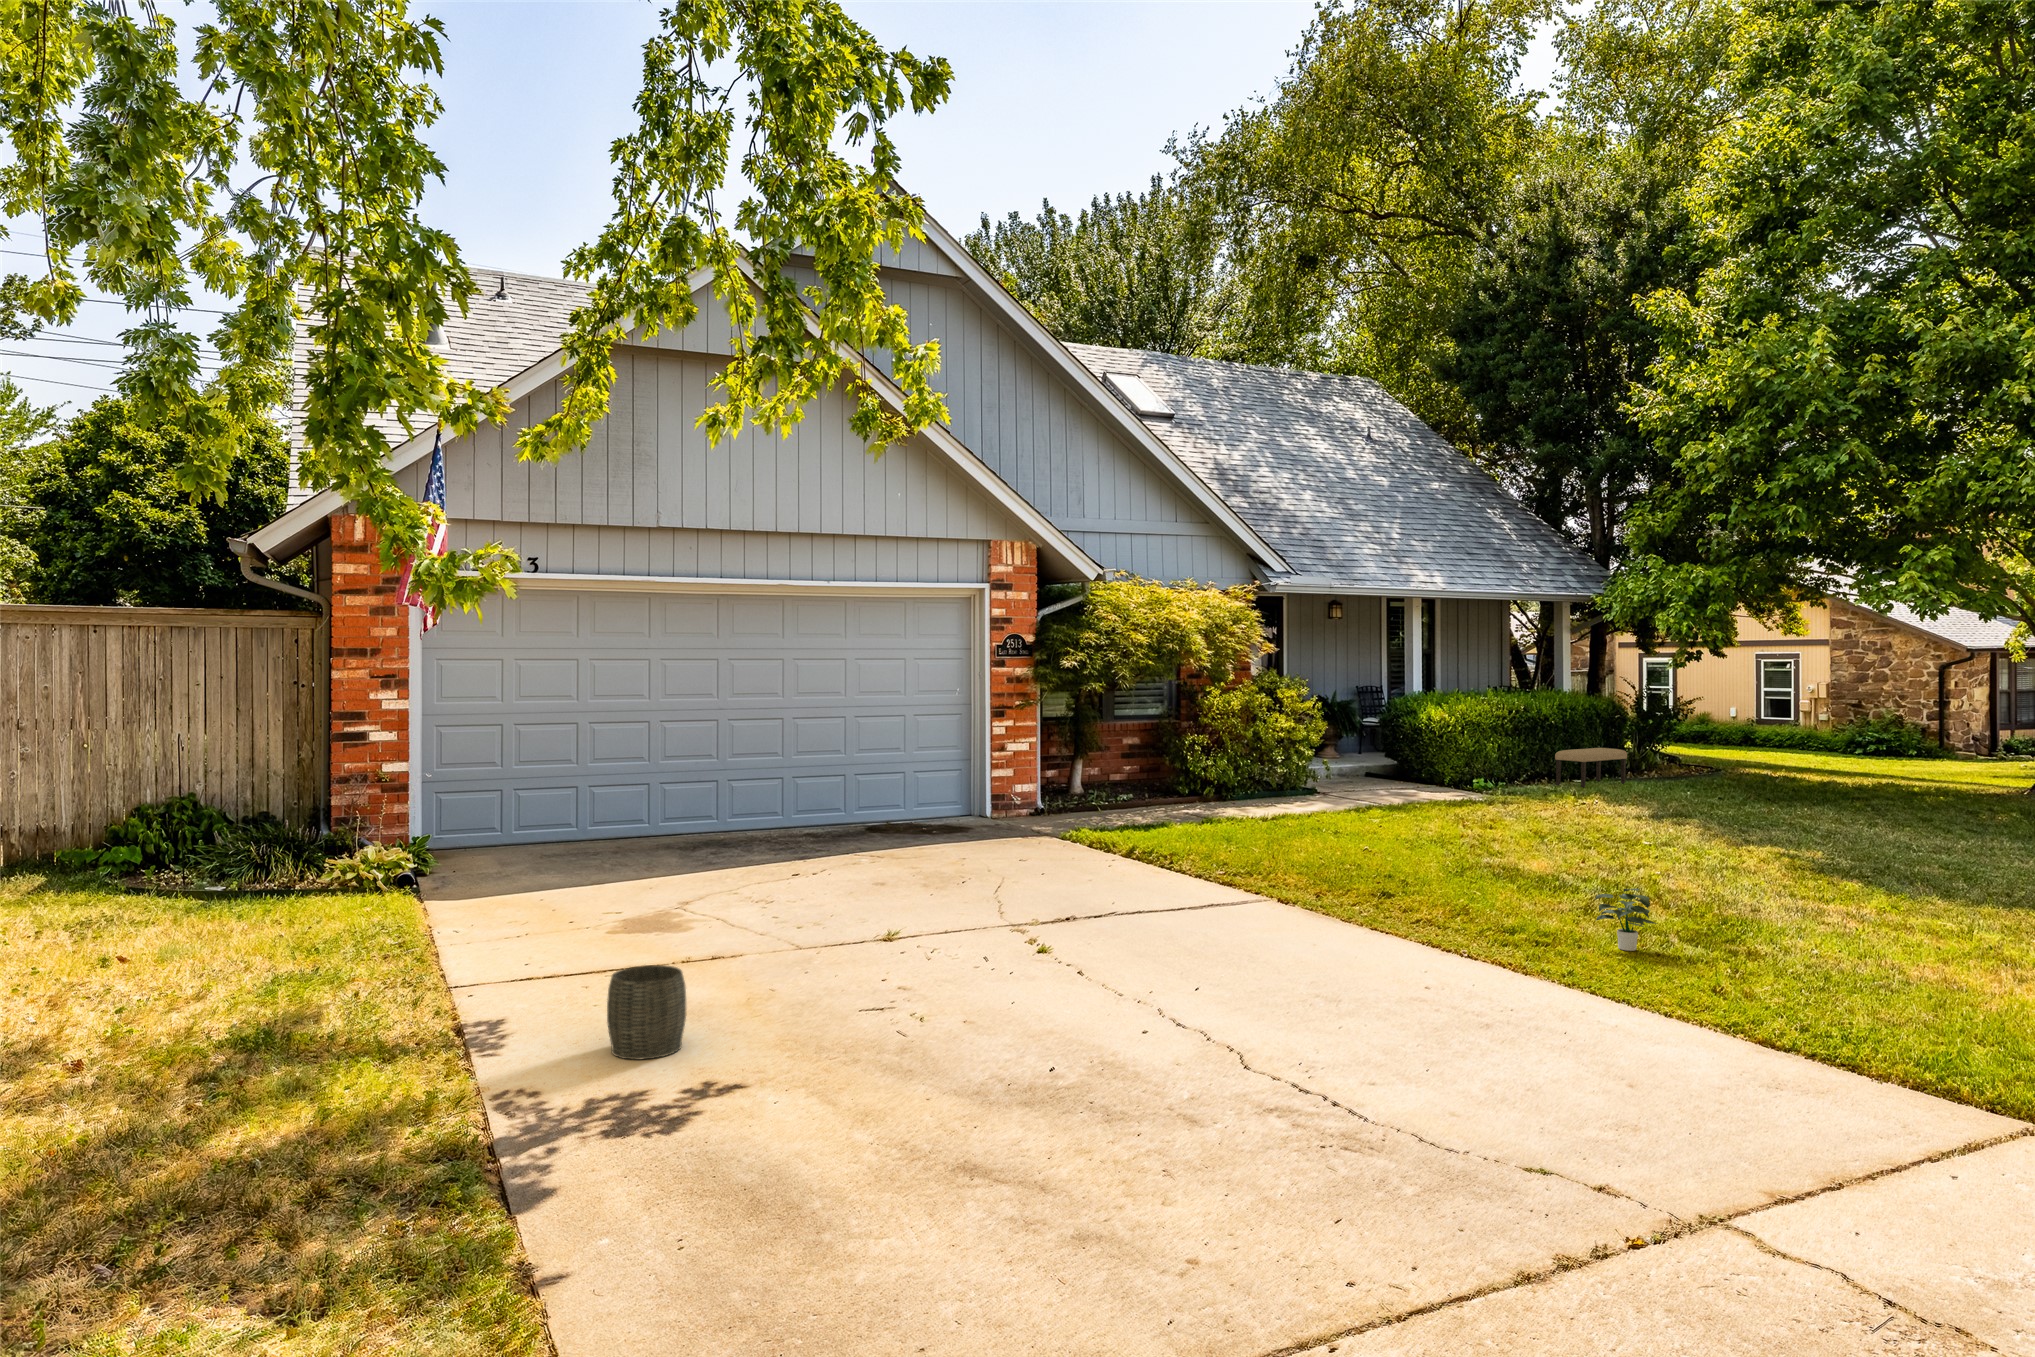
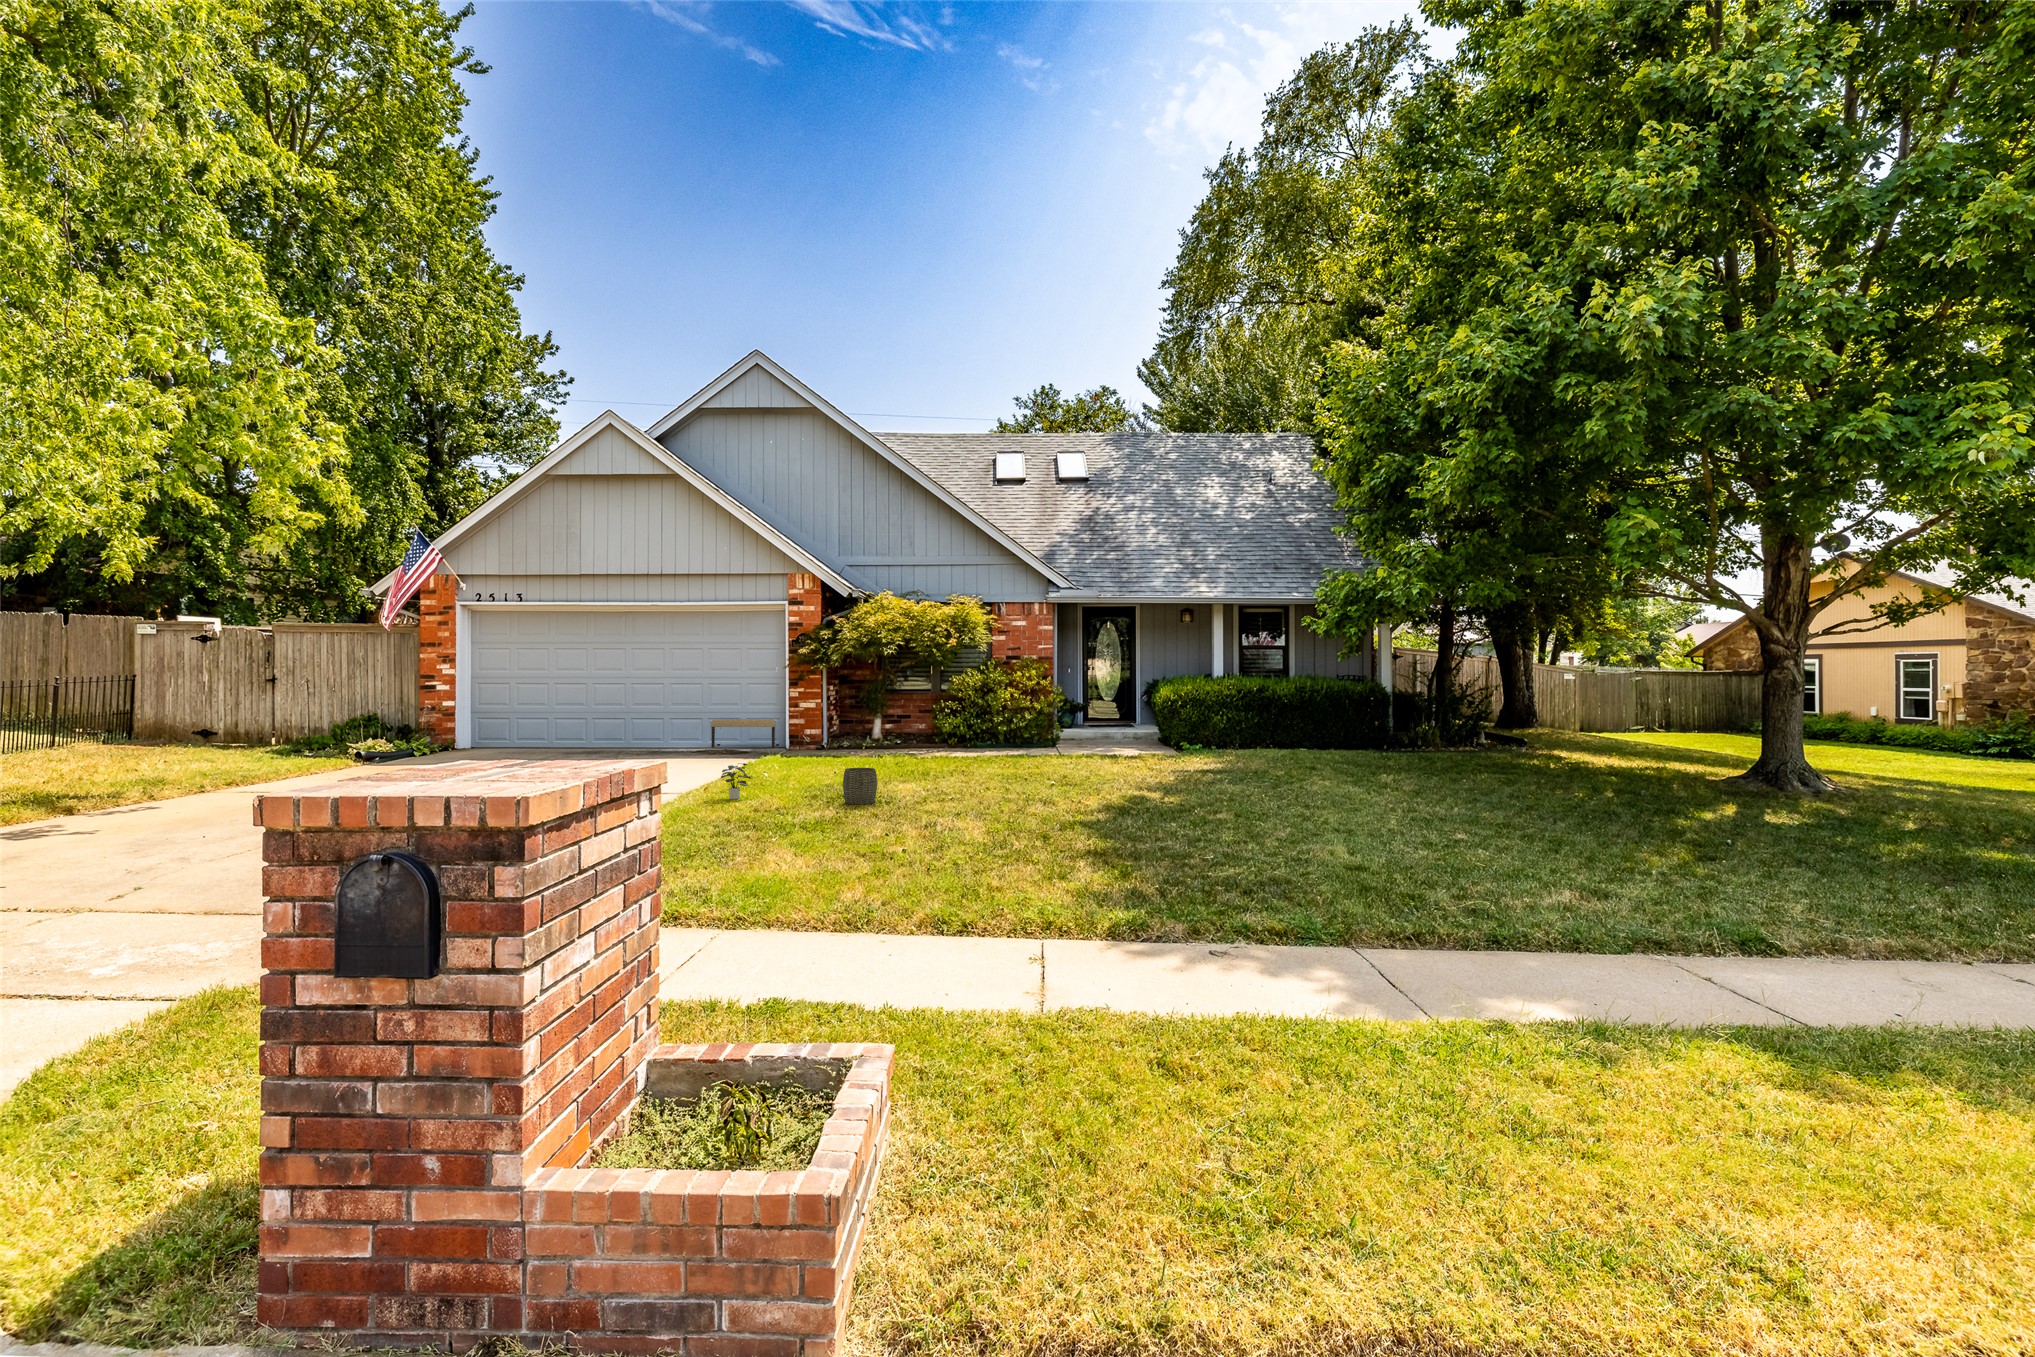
bench: present [1555,748,1627,788] -> present [711,718,779,748]
woven basket: present [607,965,686,1060] -> present [843,768,877,804]

